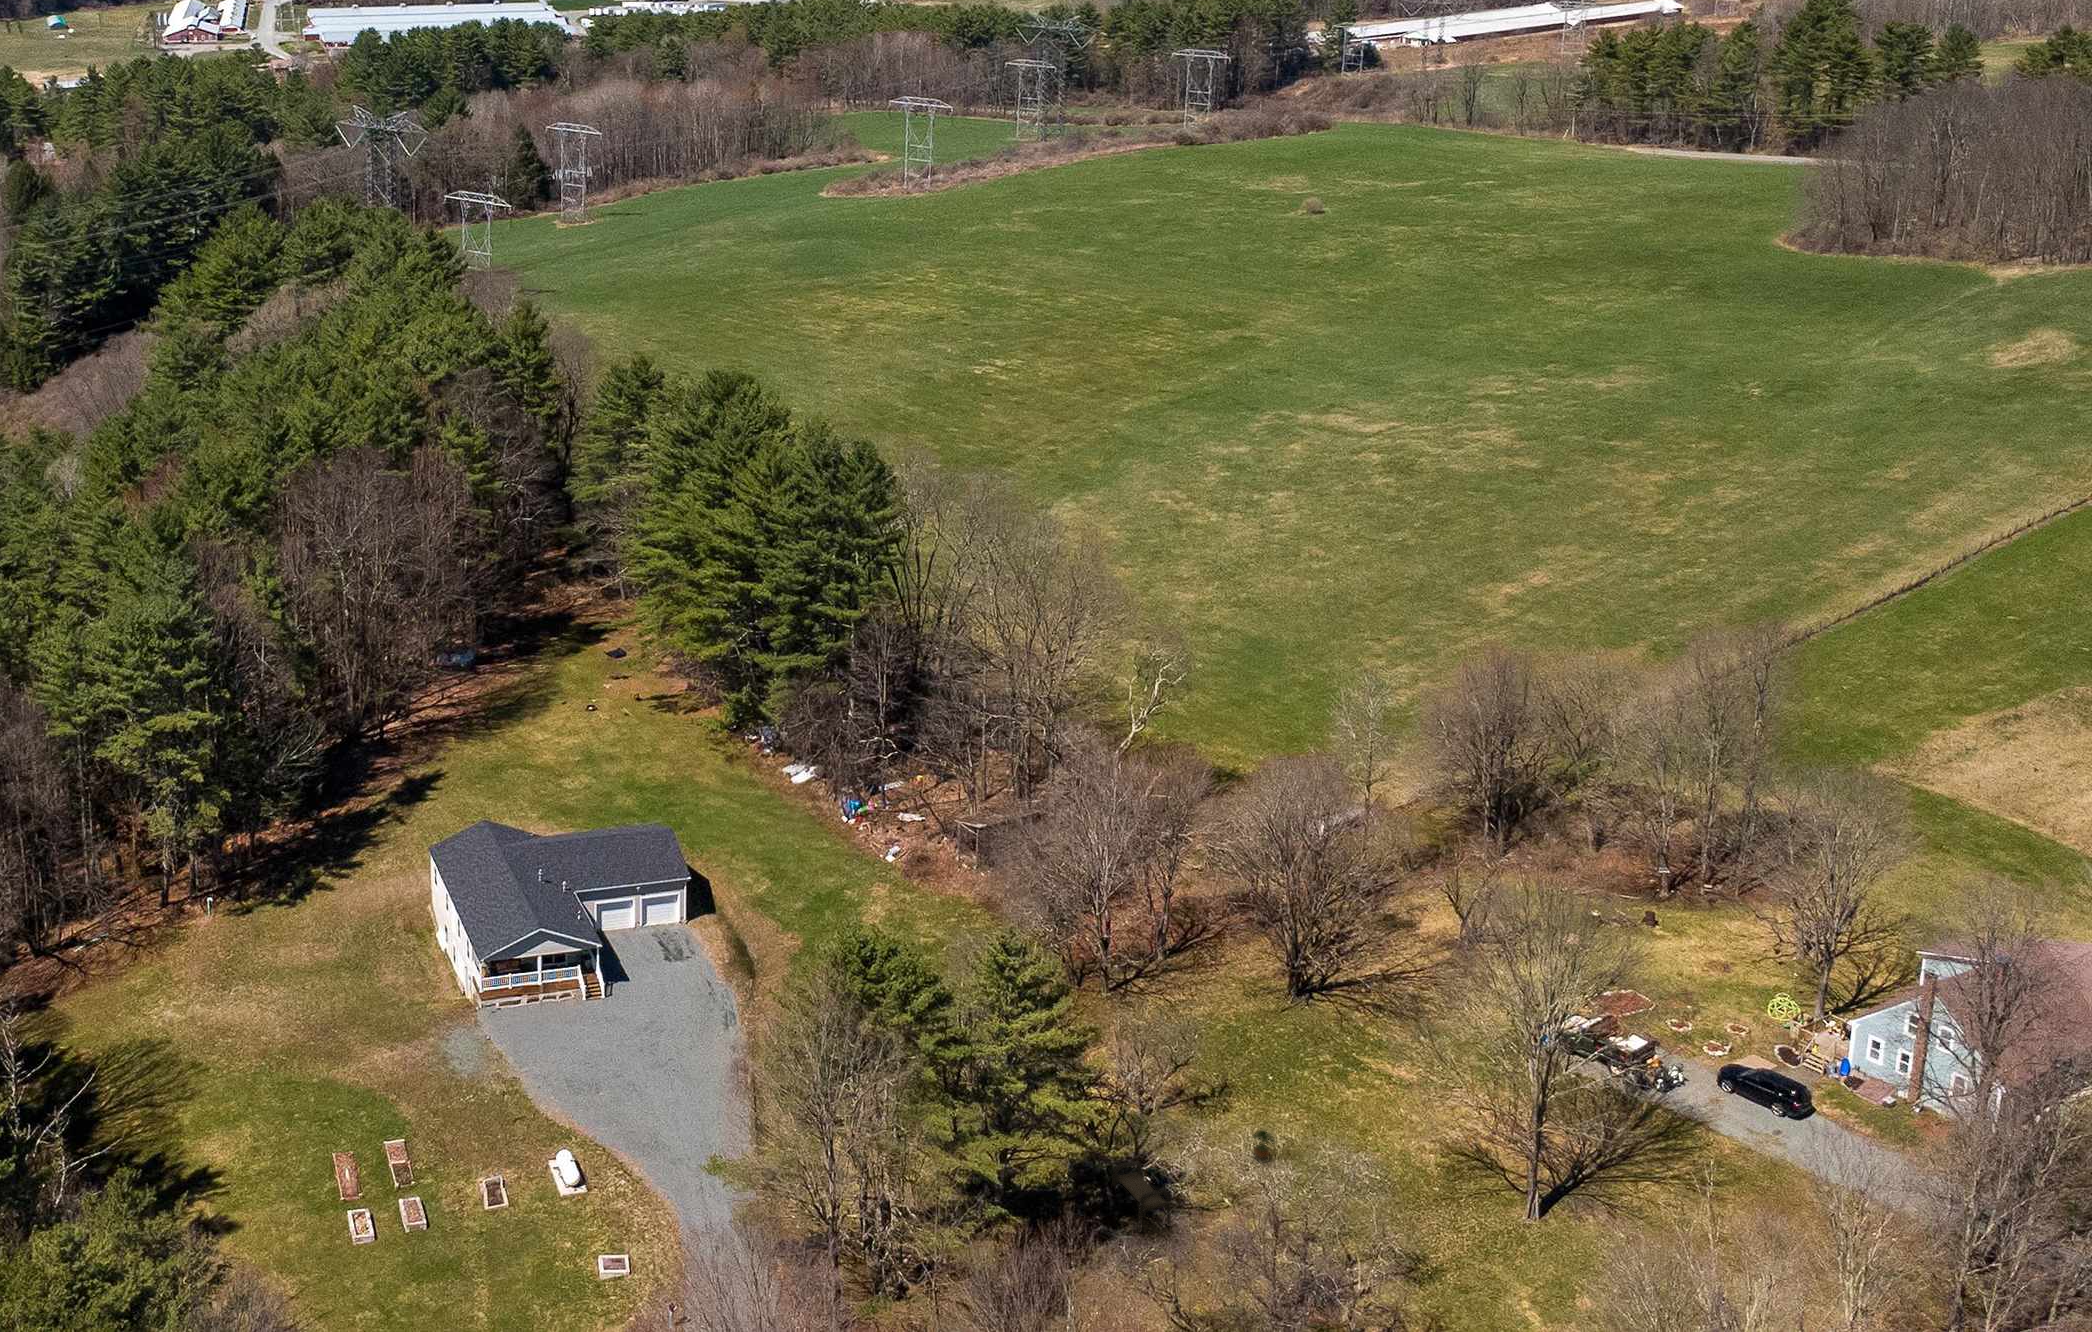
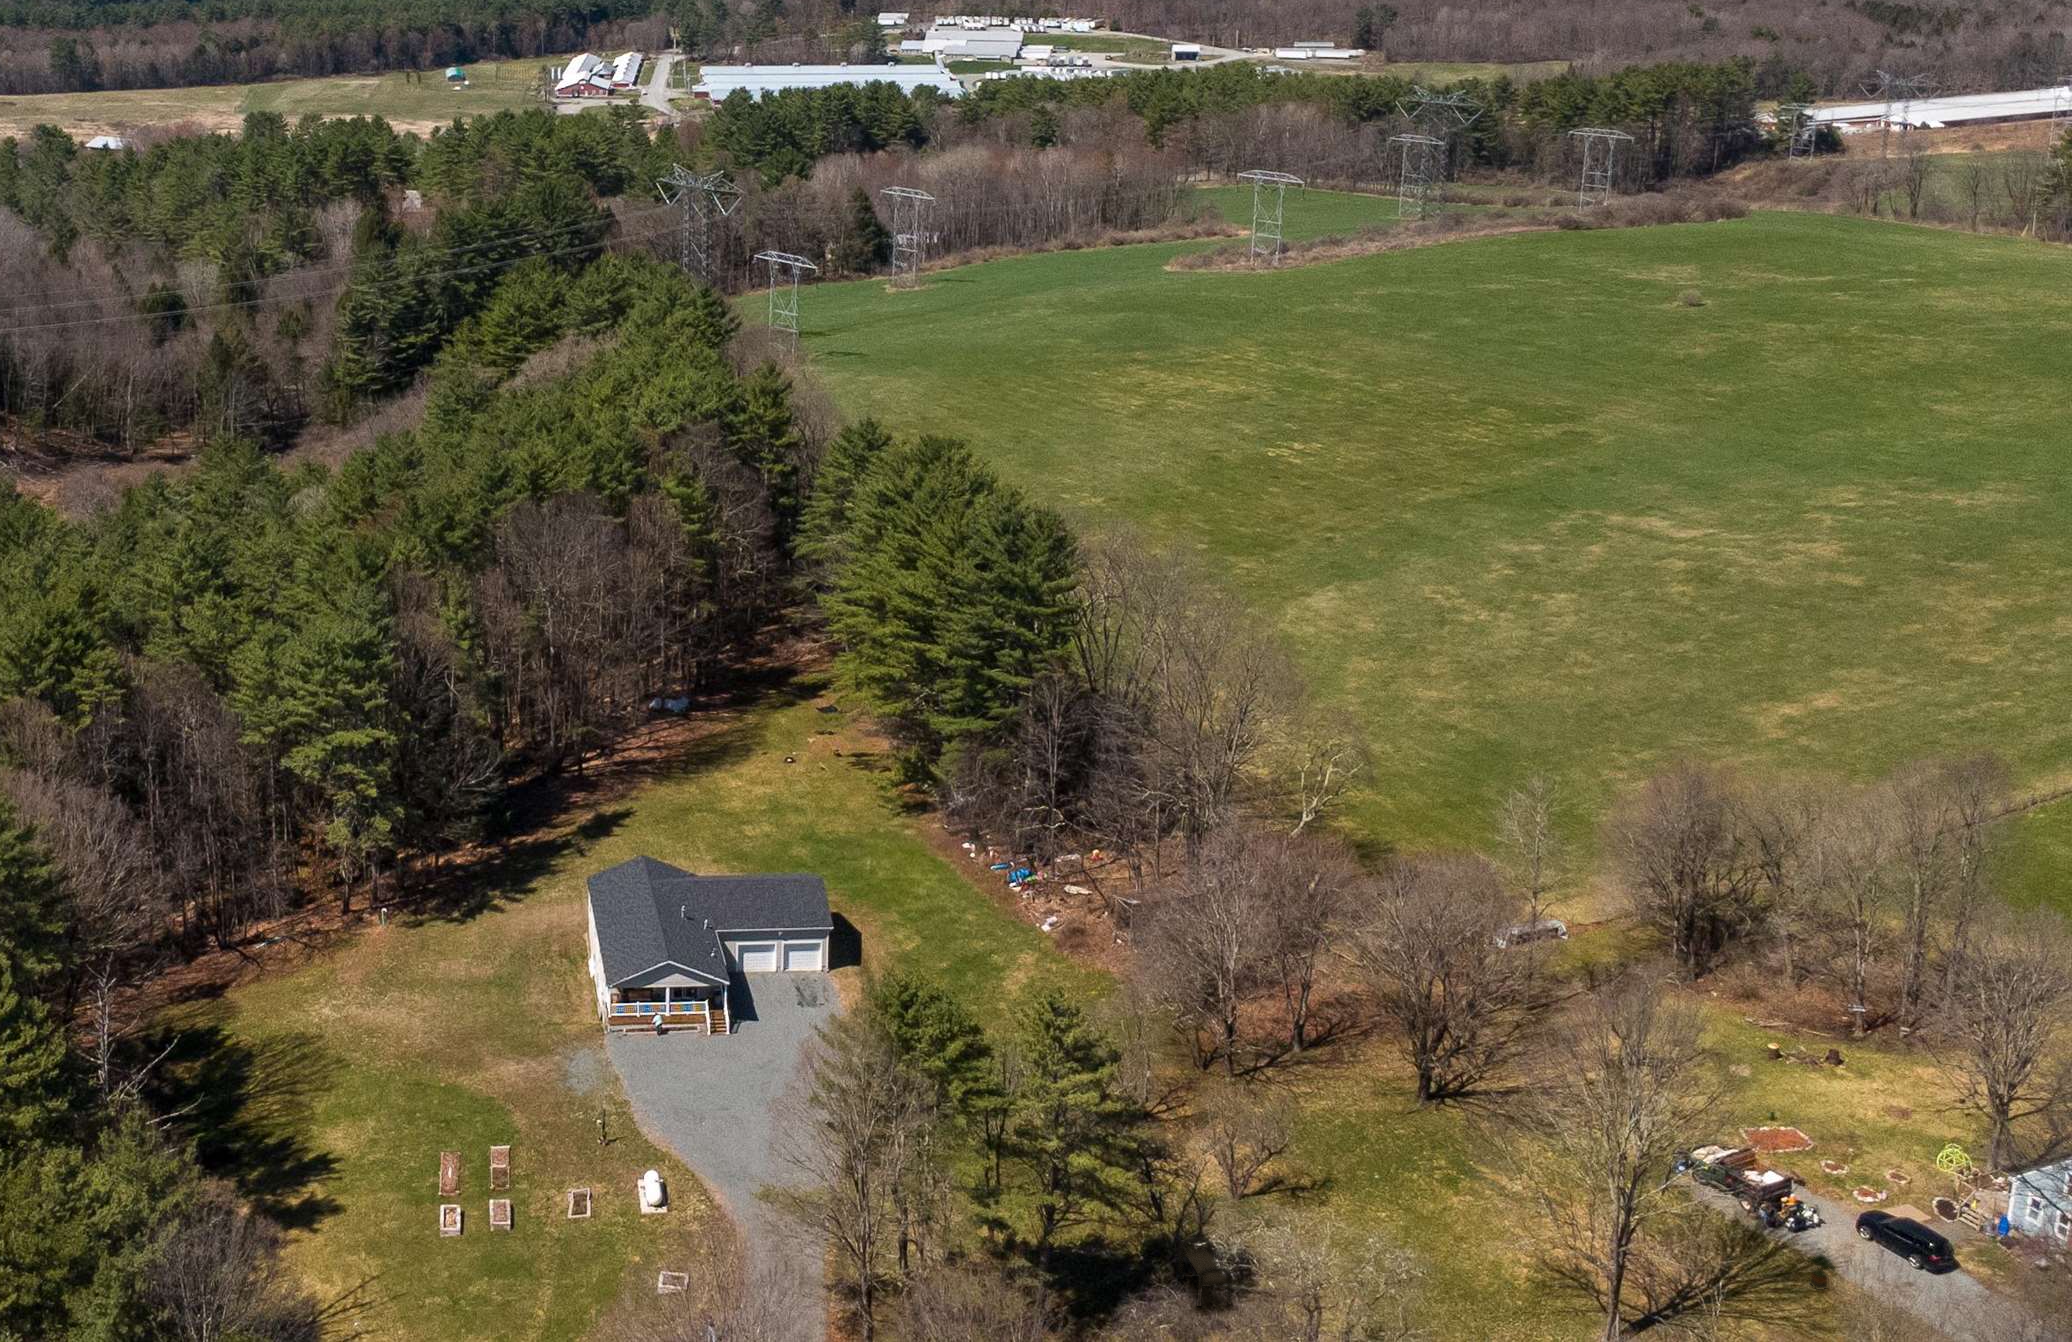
potted tree: present [1253,1130,1275,1163] -> present [1808,1254,1835,1289]

